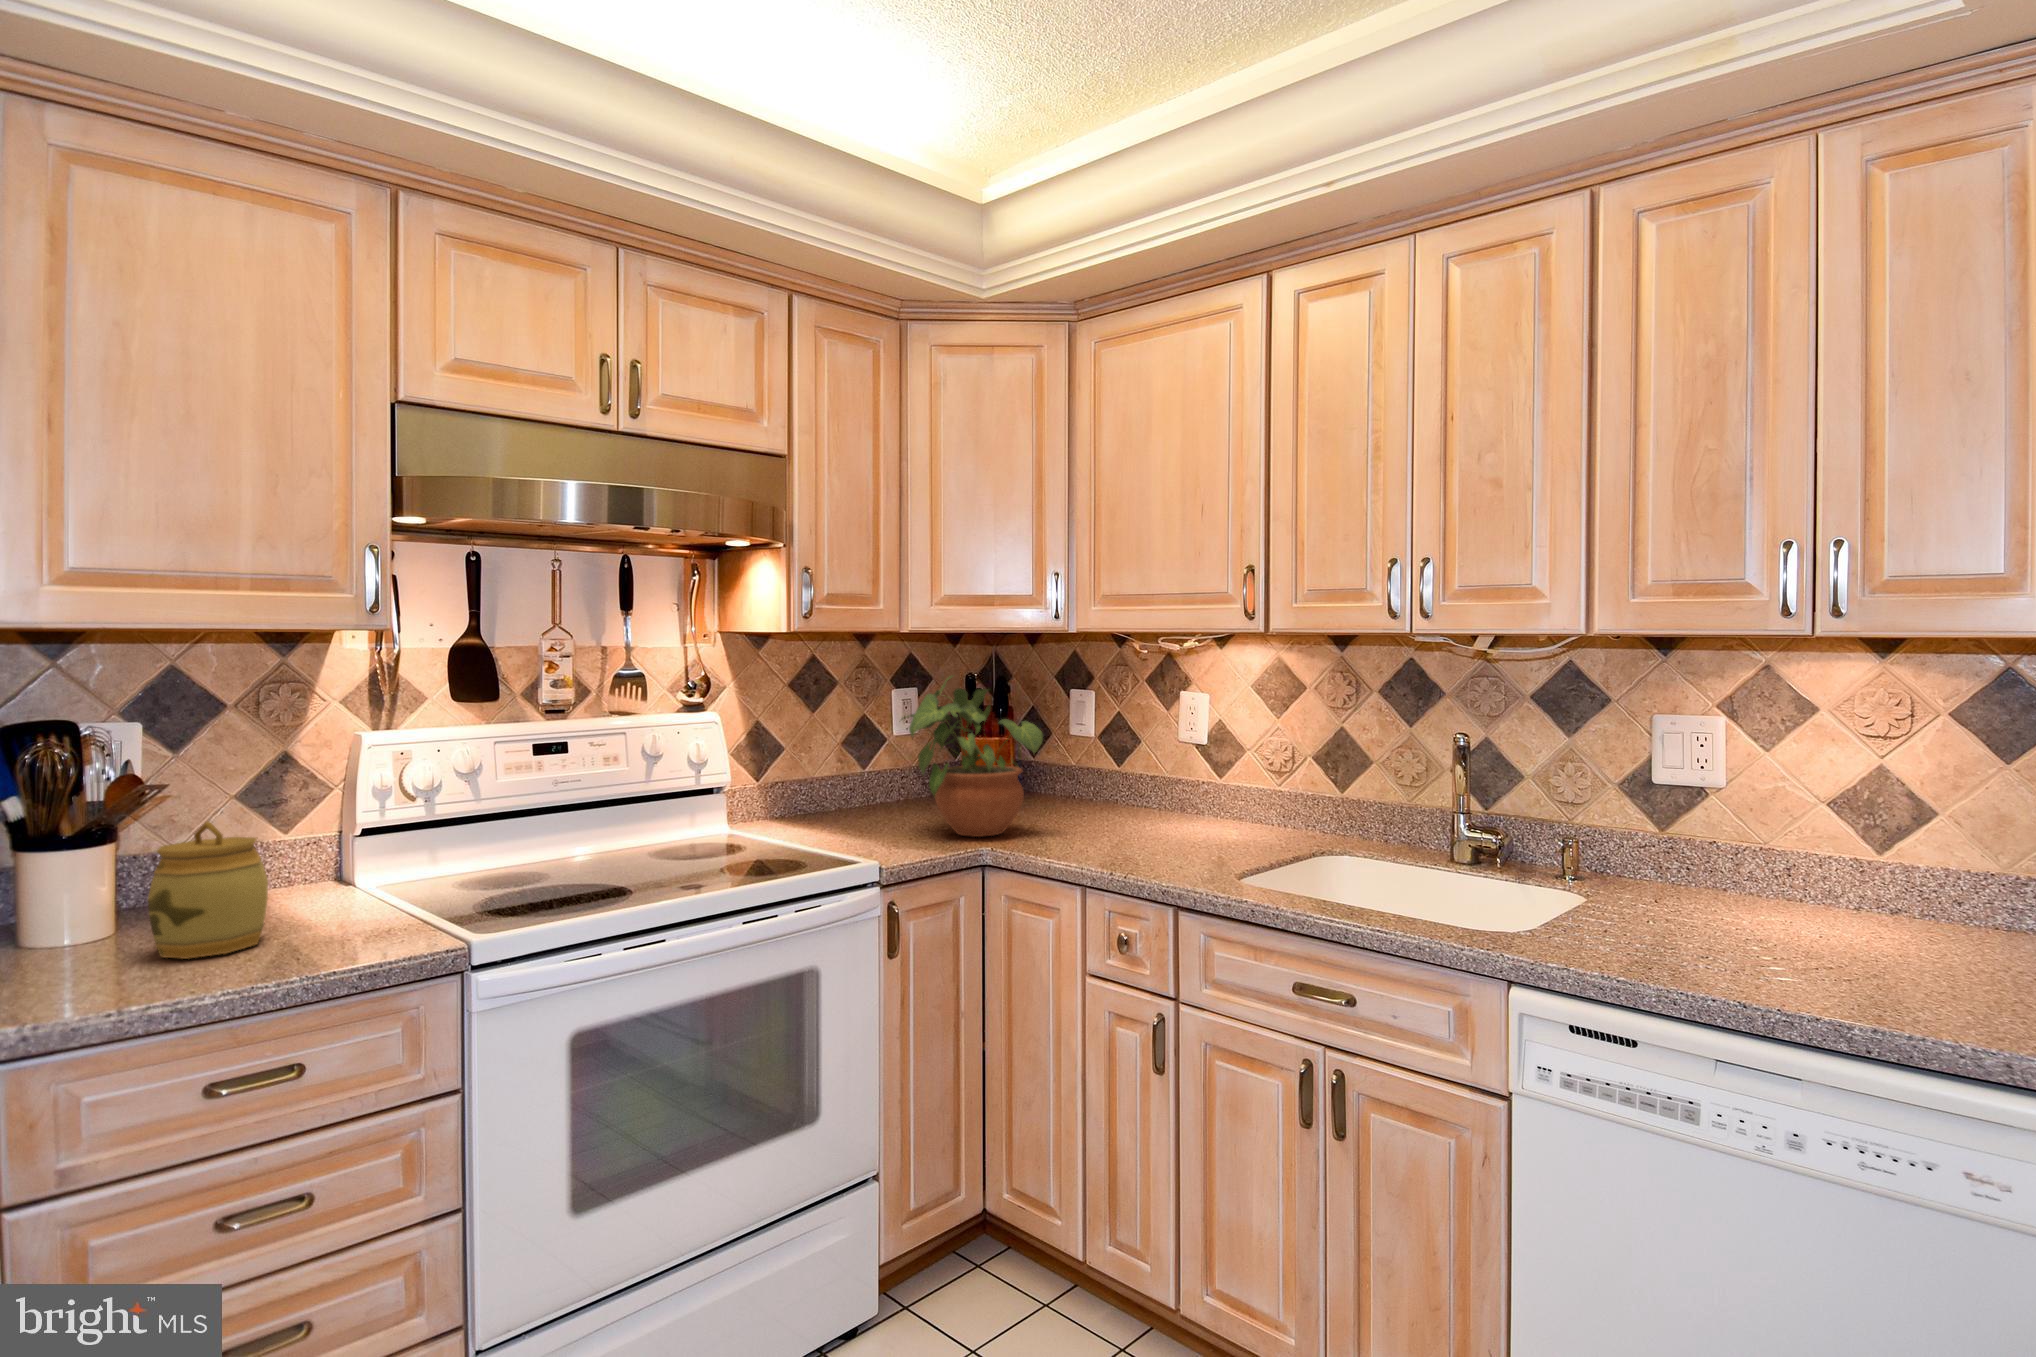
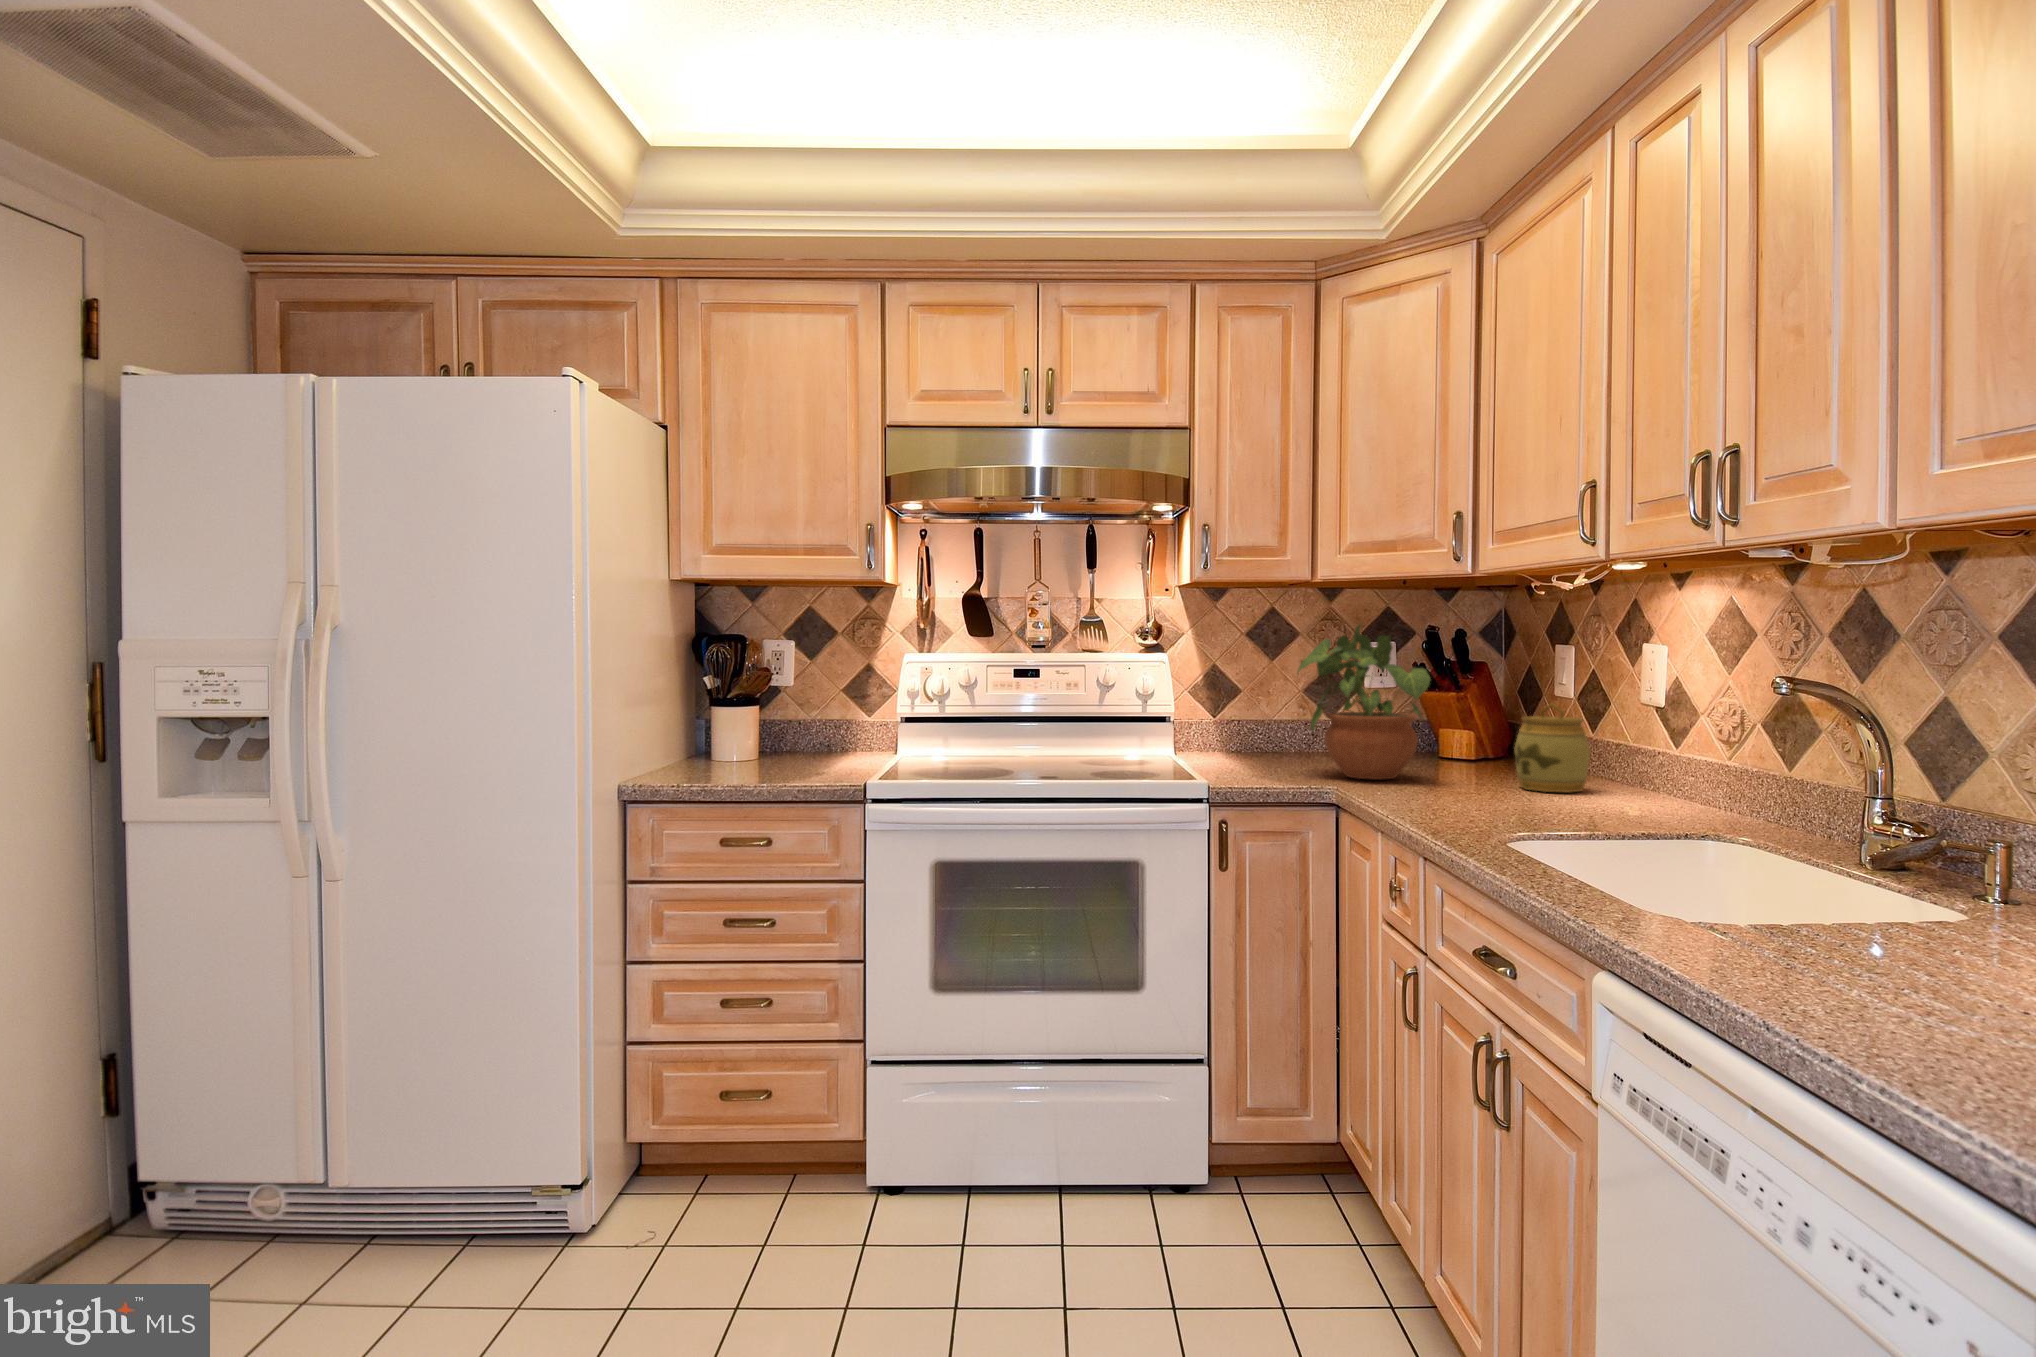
jar: present [148,821,268,959] -> present [1515,703,1590,792]

